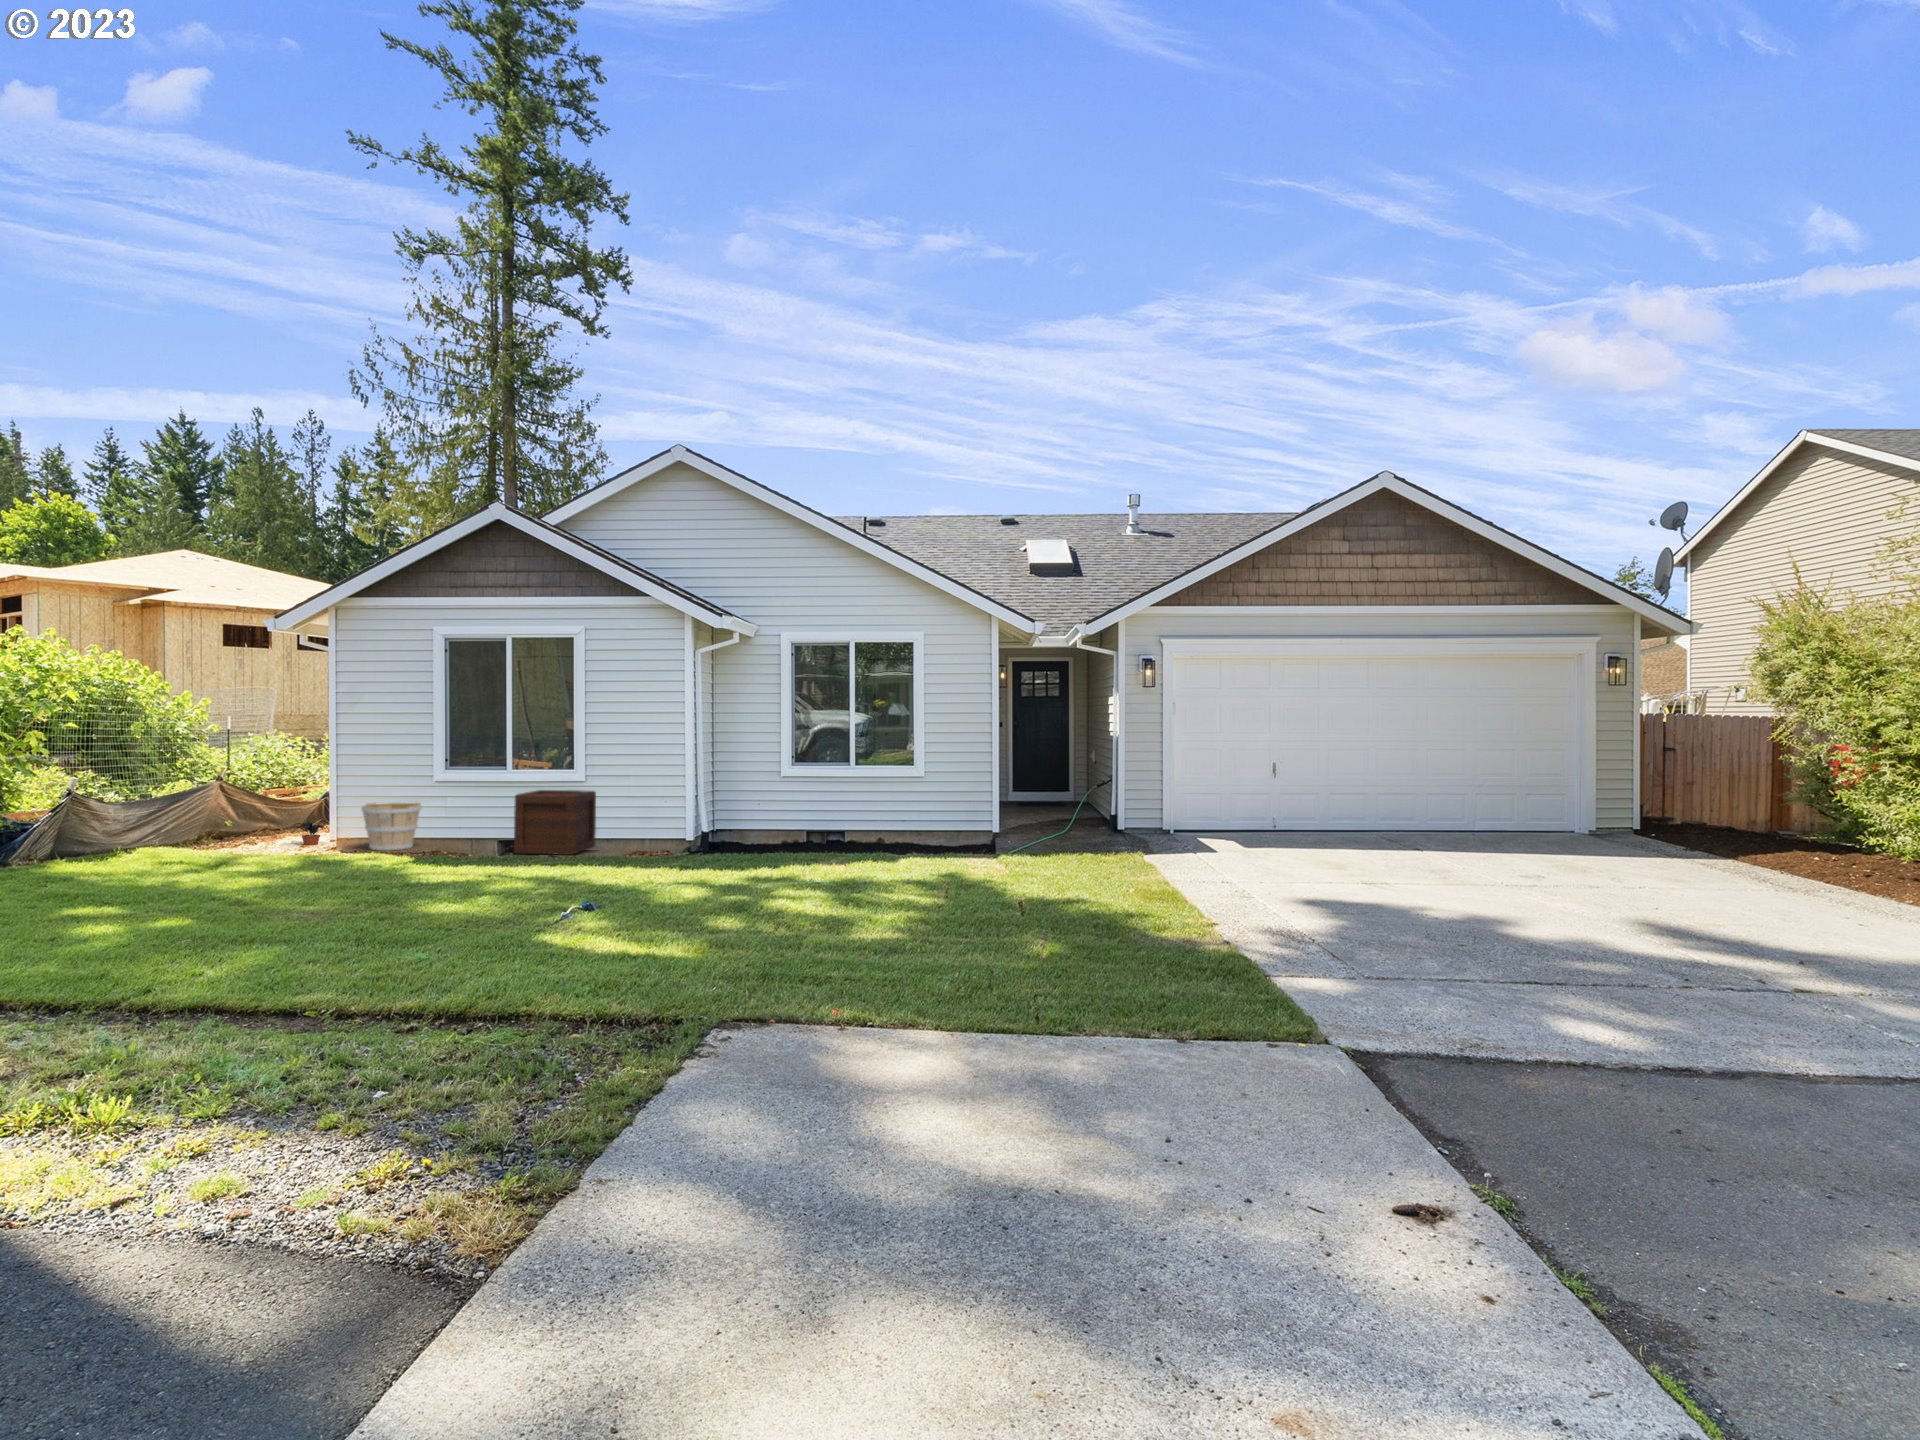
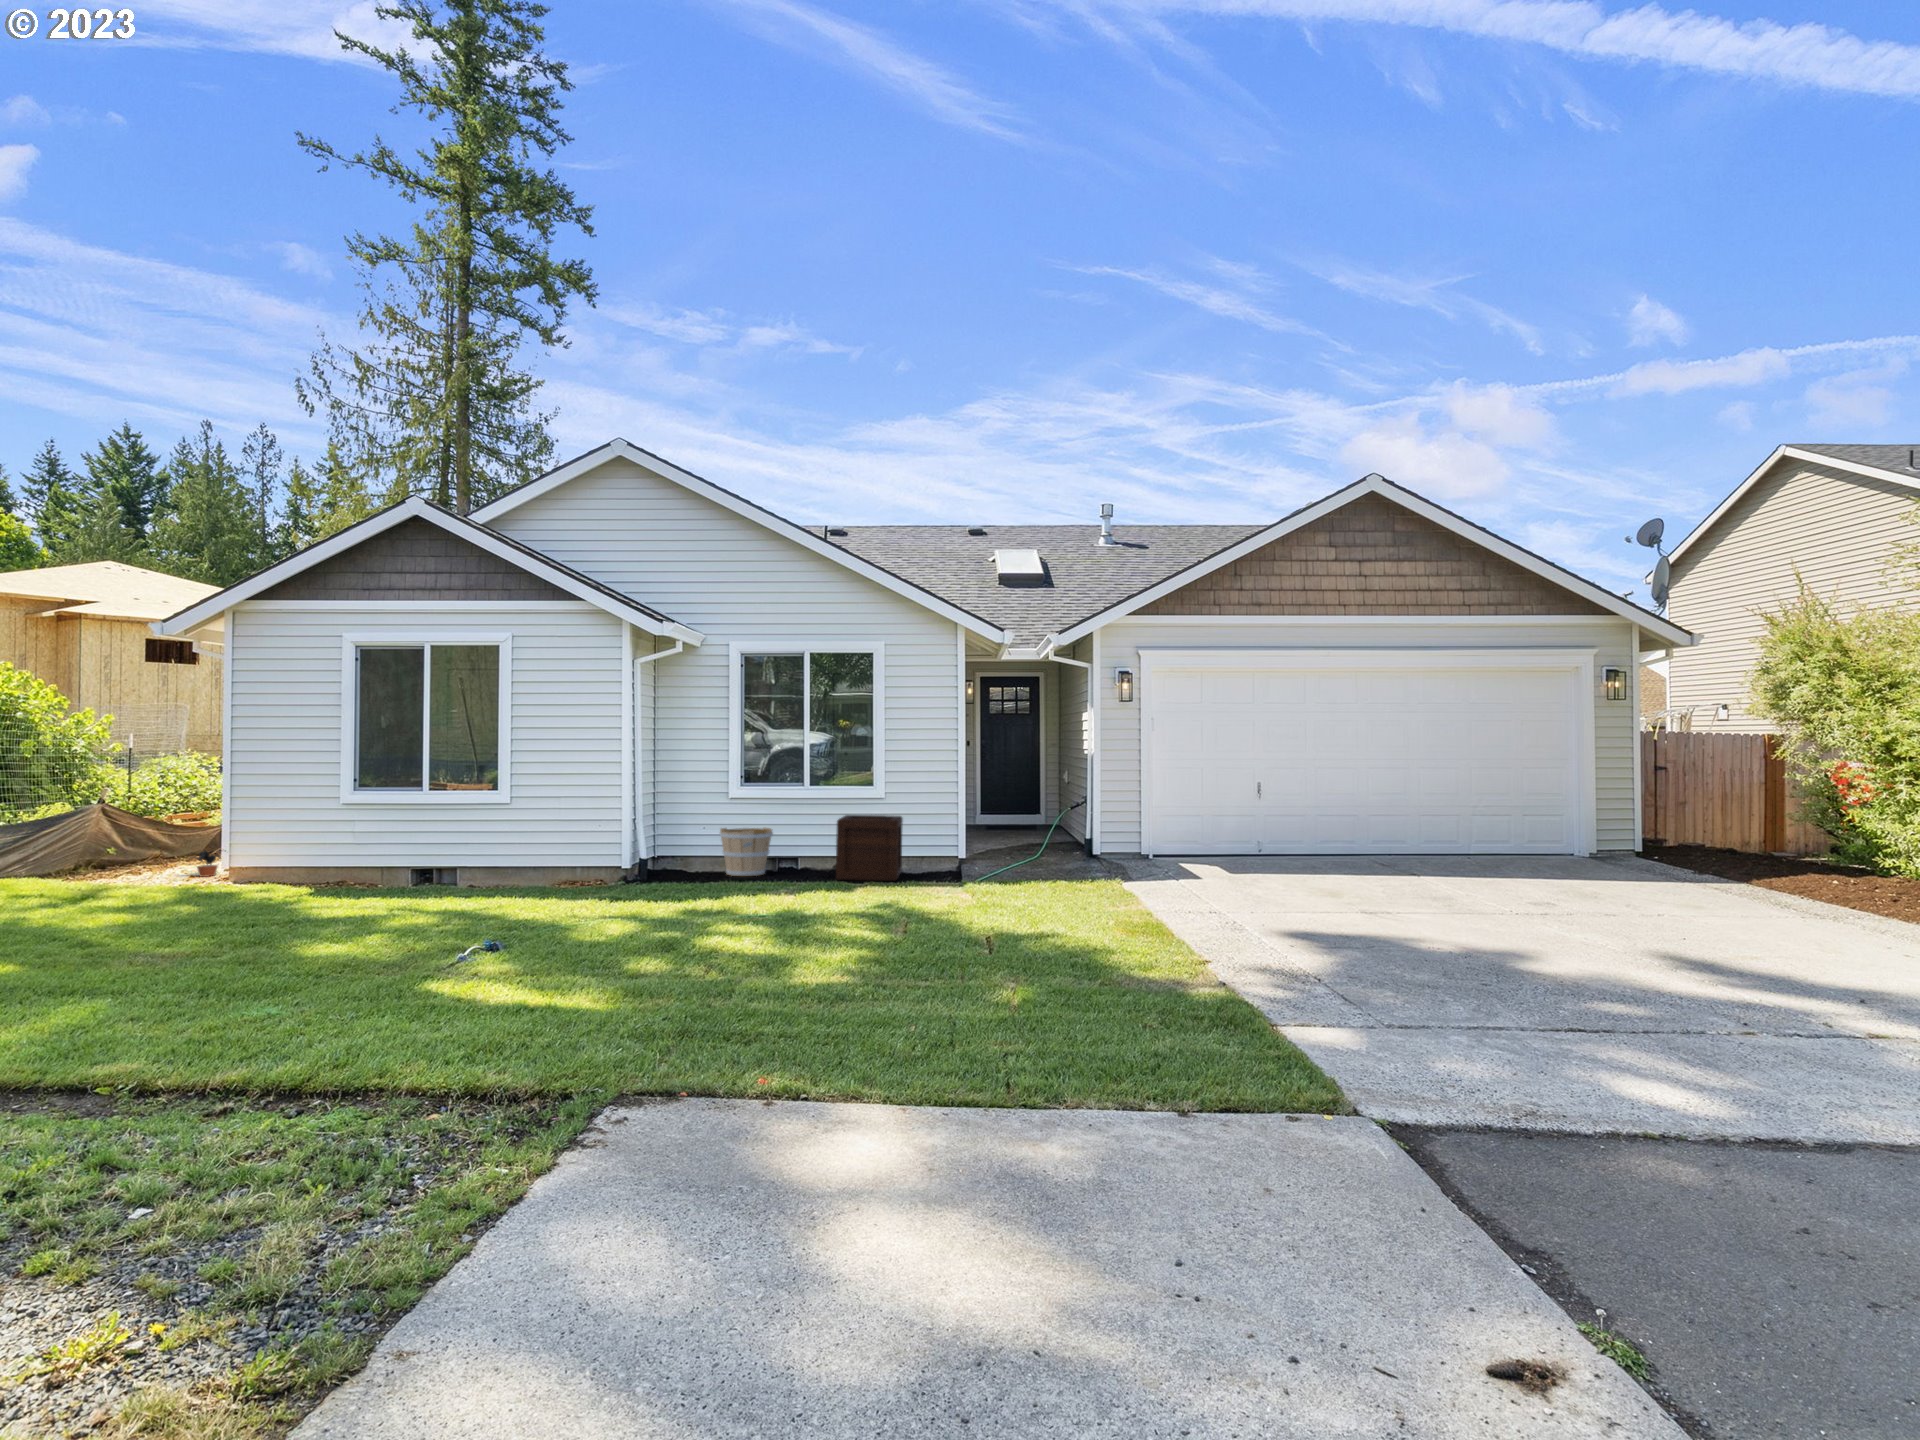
wooden crate: present [514,790,596,855] -> present [836,815,903,881]
wooden bucket: present [362,803,422,851] -> present [720,828,773,876]

